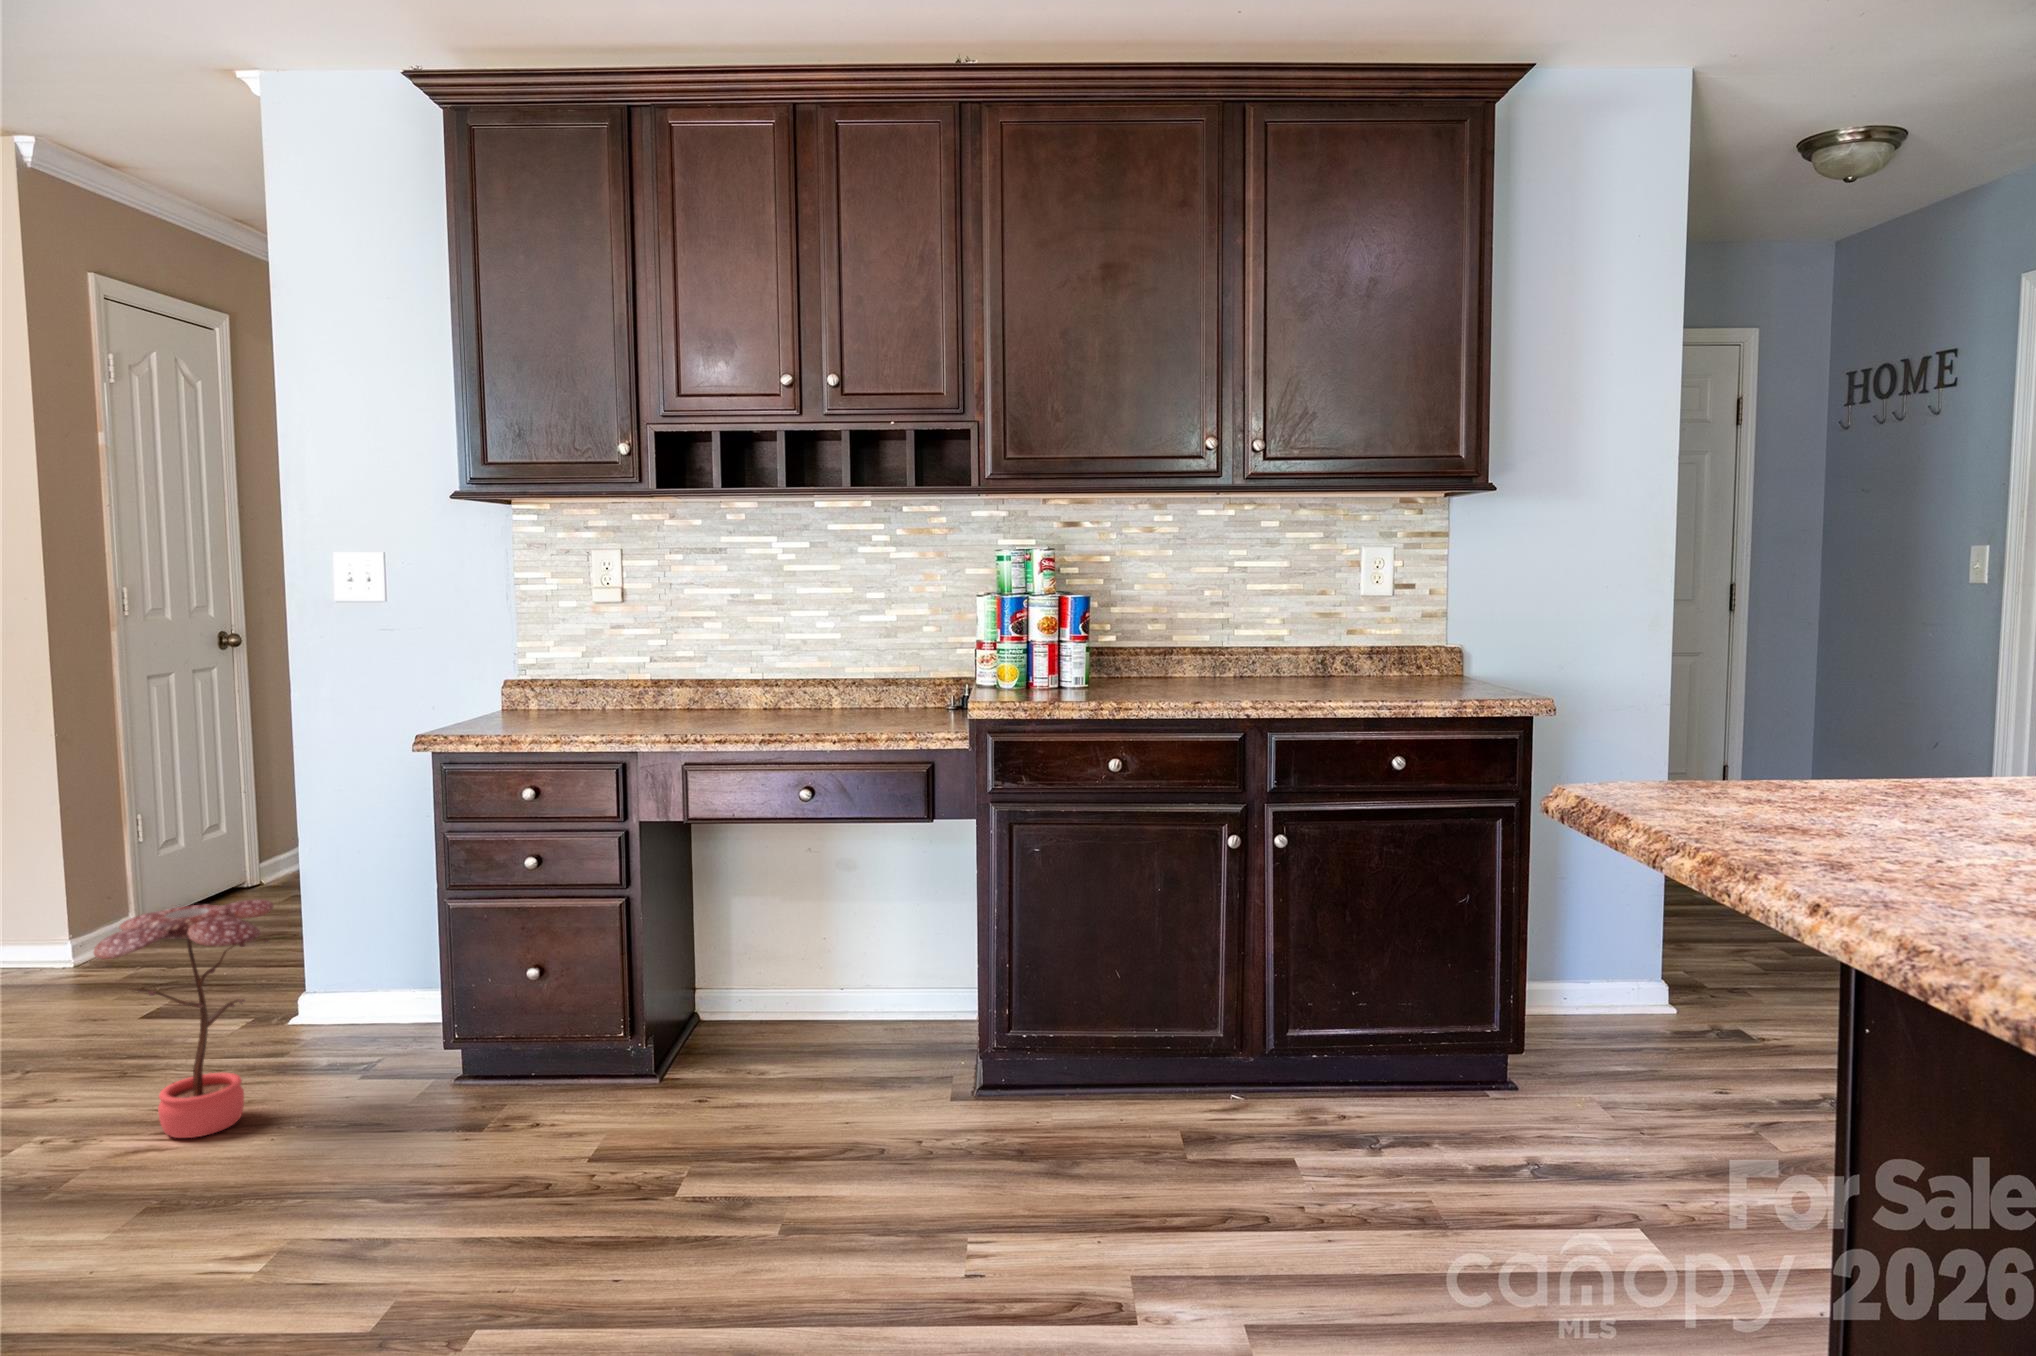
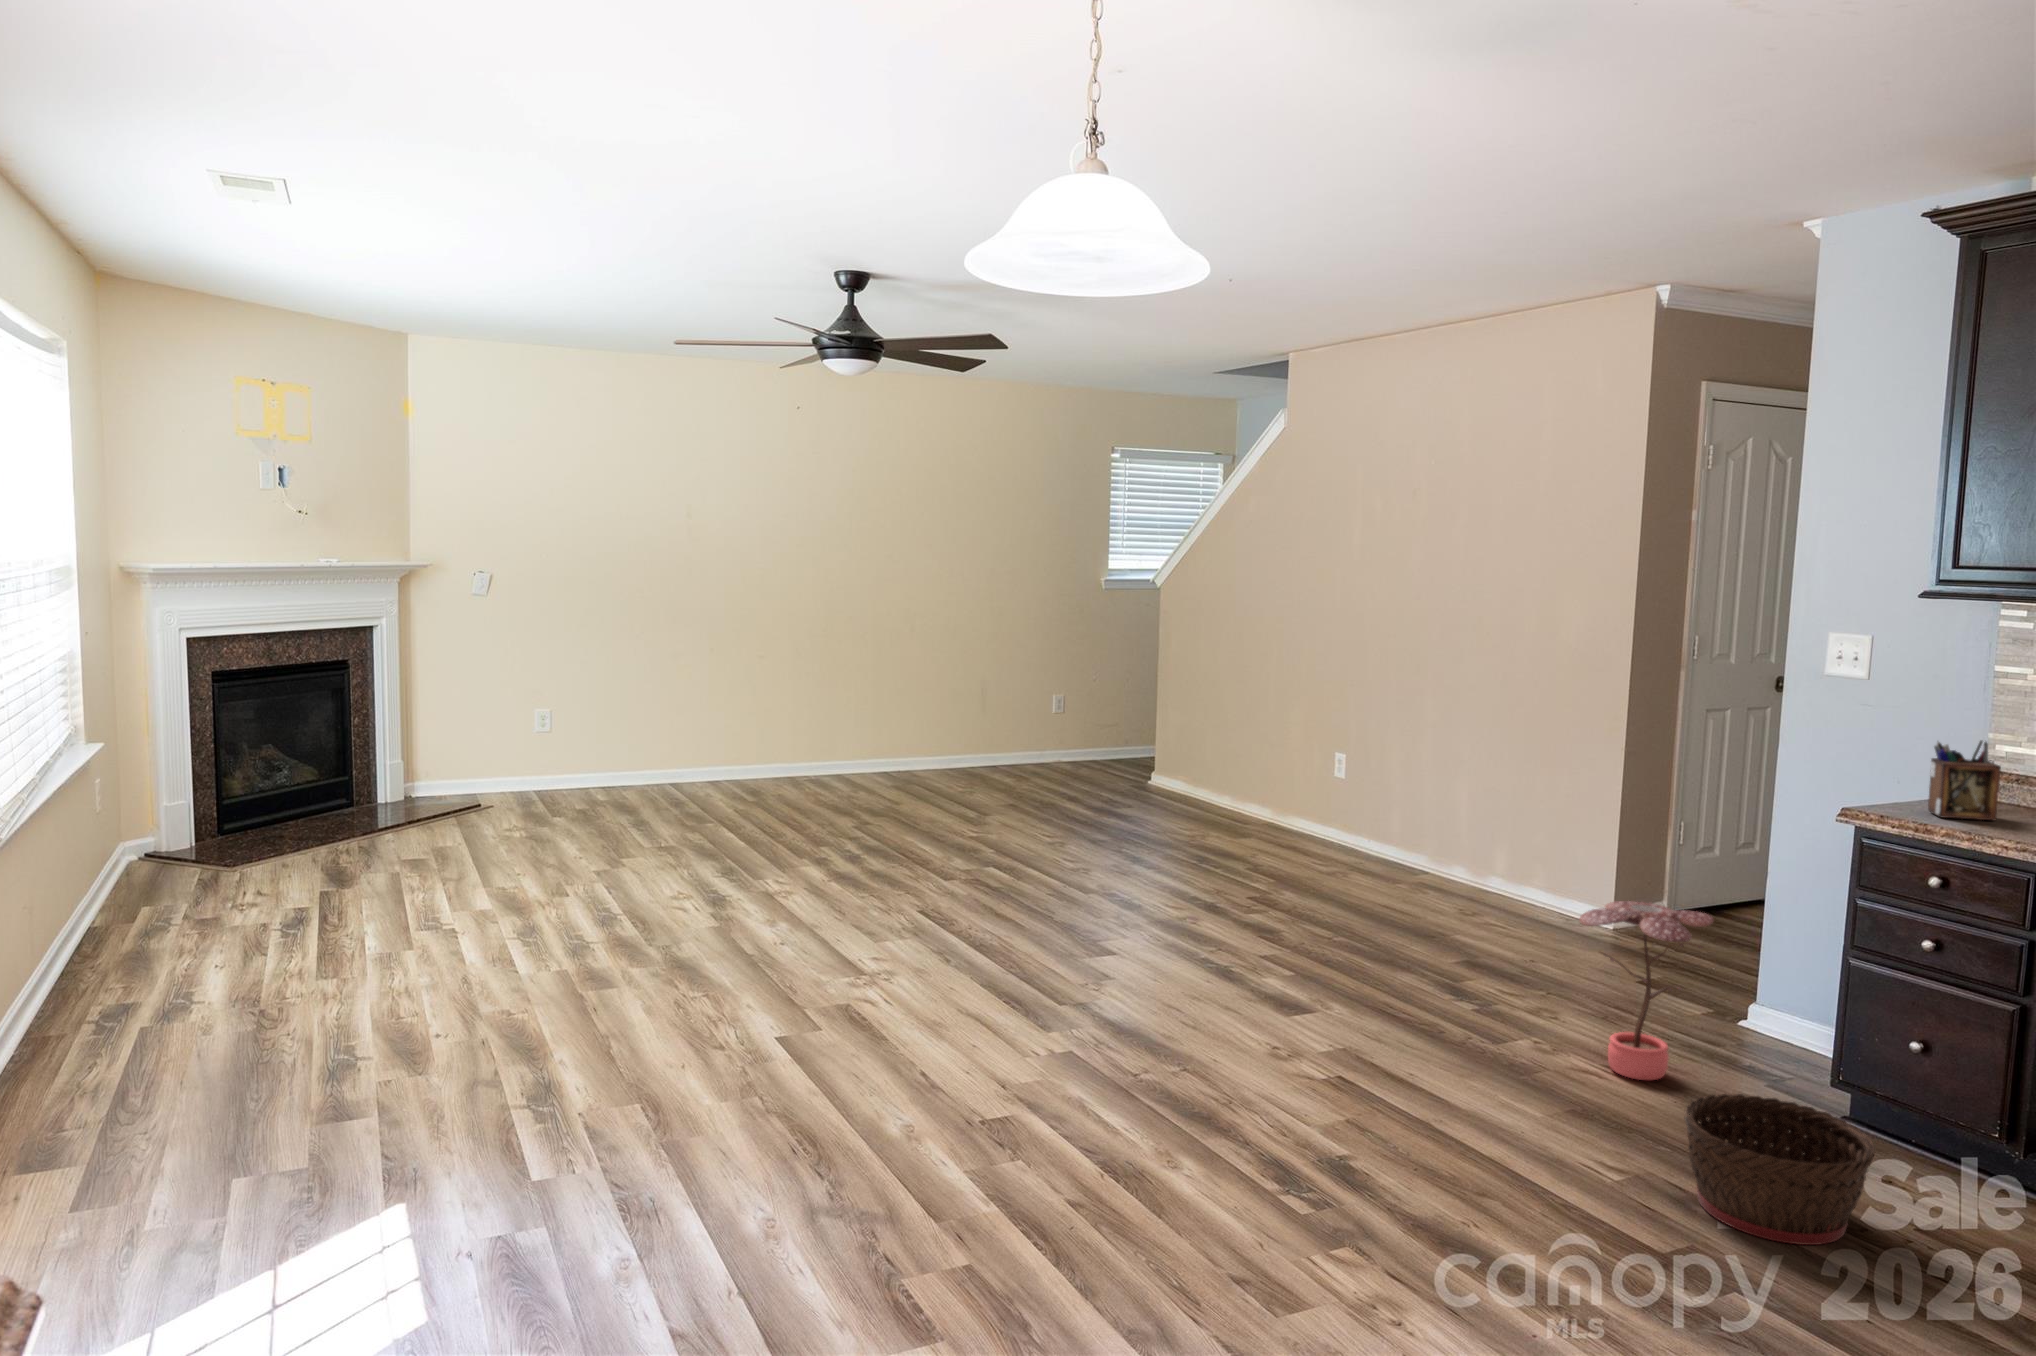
desk organizer: none [492,644,560,728] -> present [1928,741,2001,820]
basket: none [335,1074,555,1259] -> present [1684,1094,1874,1245]

